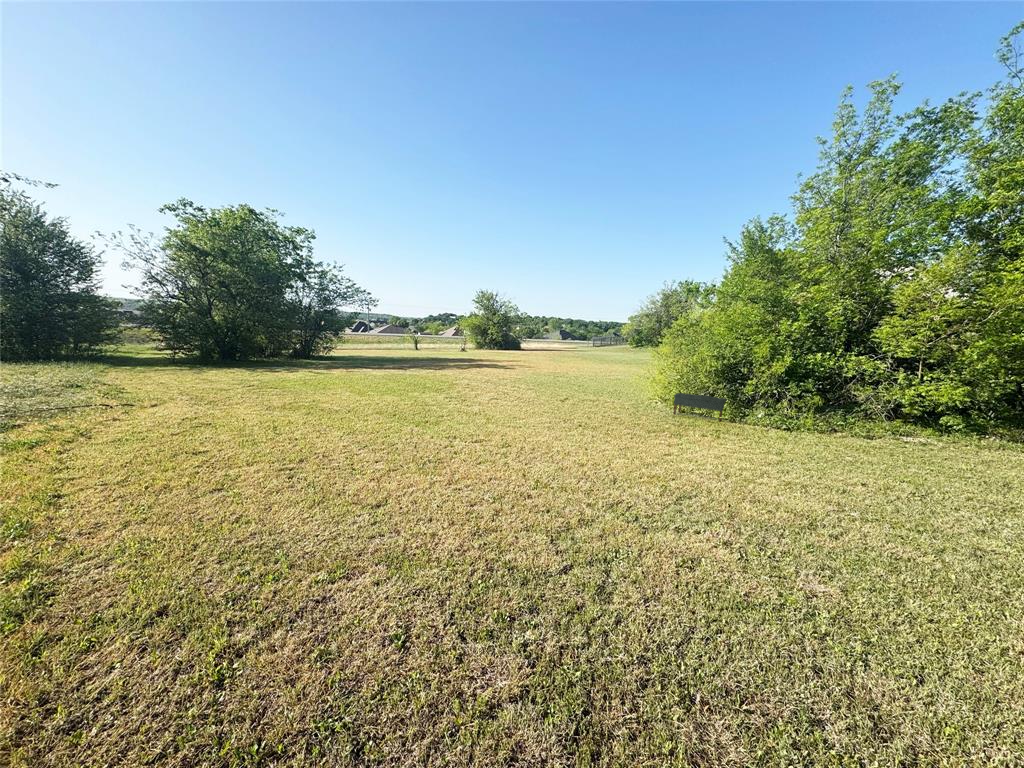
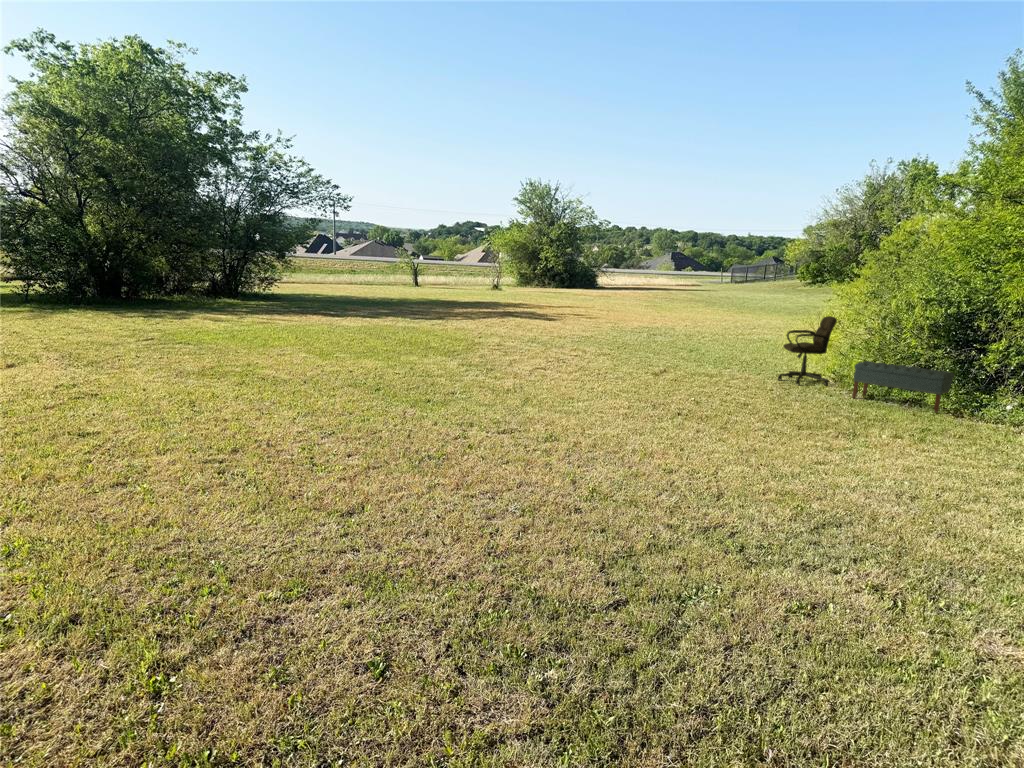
chair: none [631,368,662,407] -> present [778,316,837,386]

